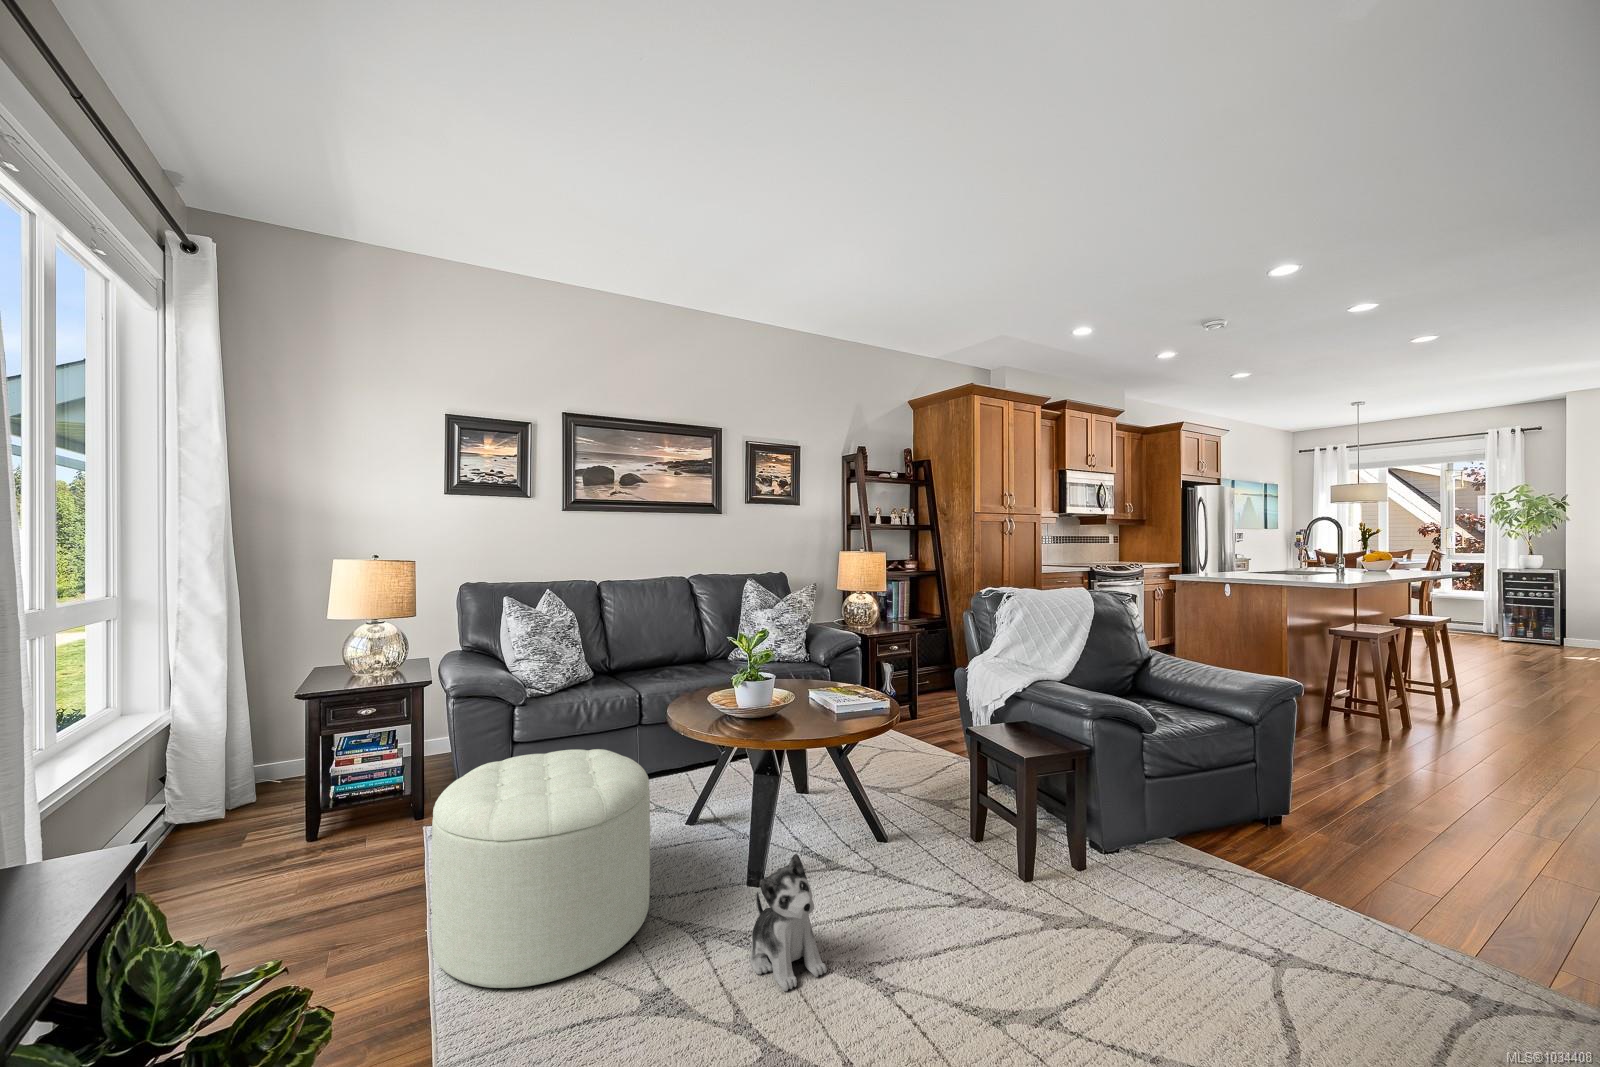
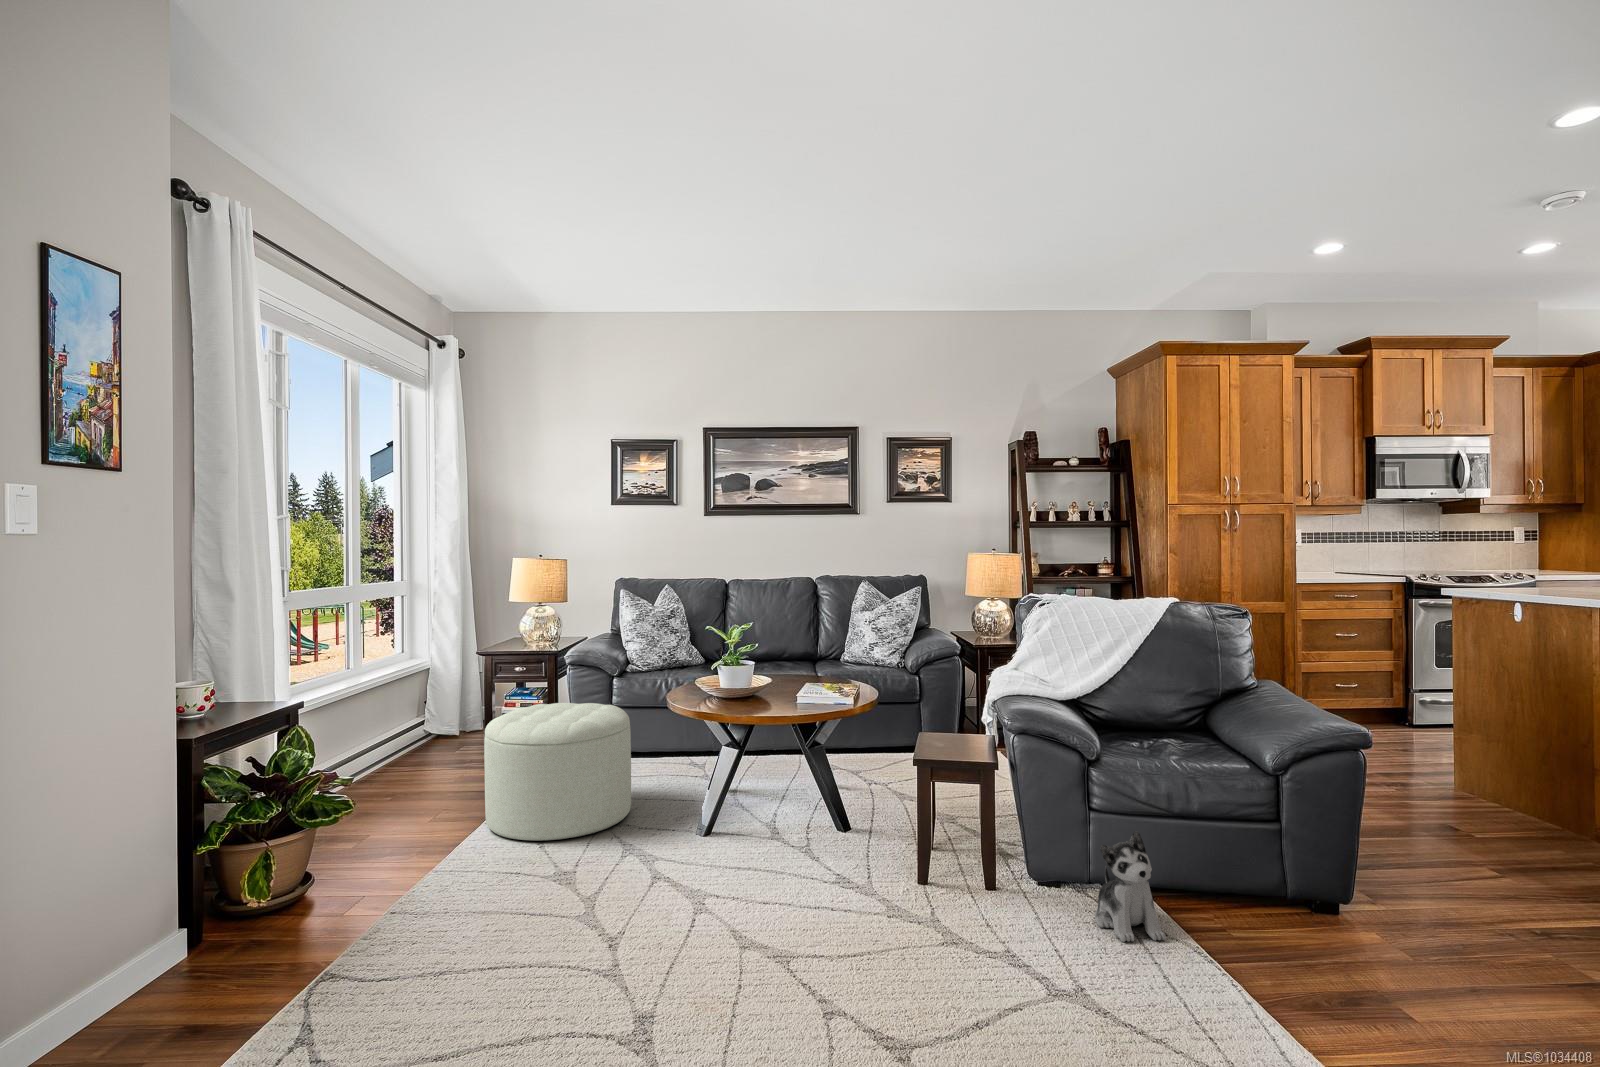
plush toy: present [750,854,827,991] -> present [1095,831,1166,942]

